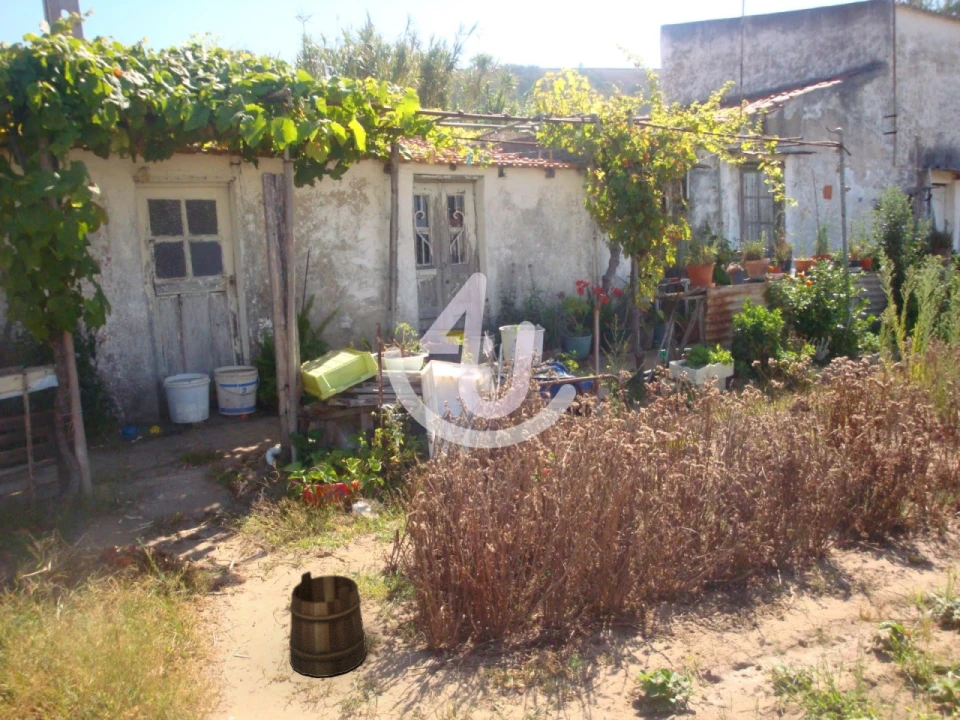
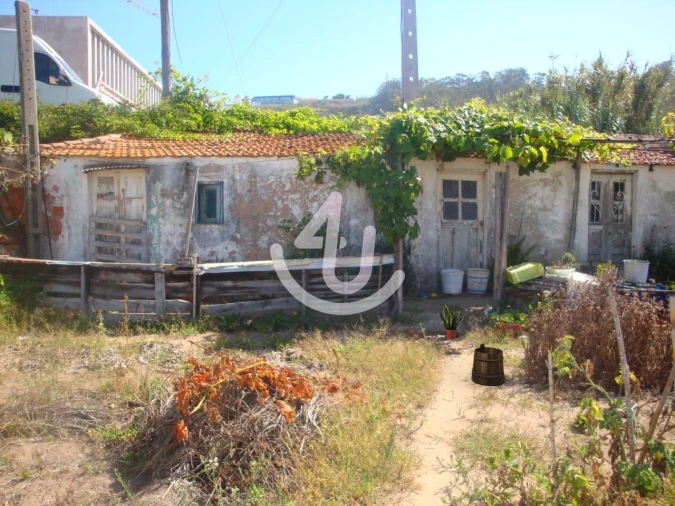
potted plant: none [180,467,235,540] -> present [439,304,464,339]

